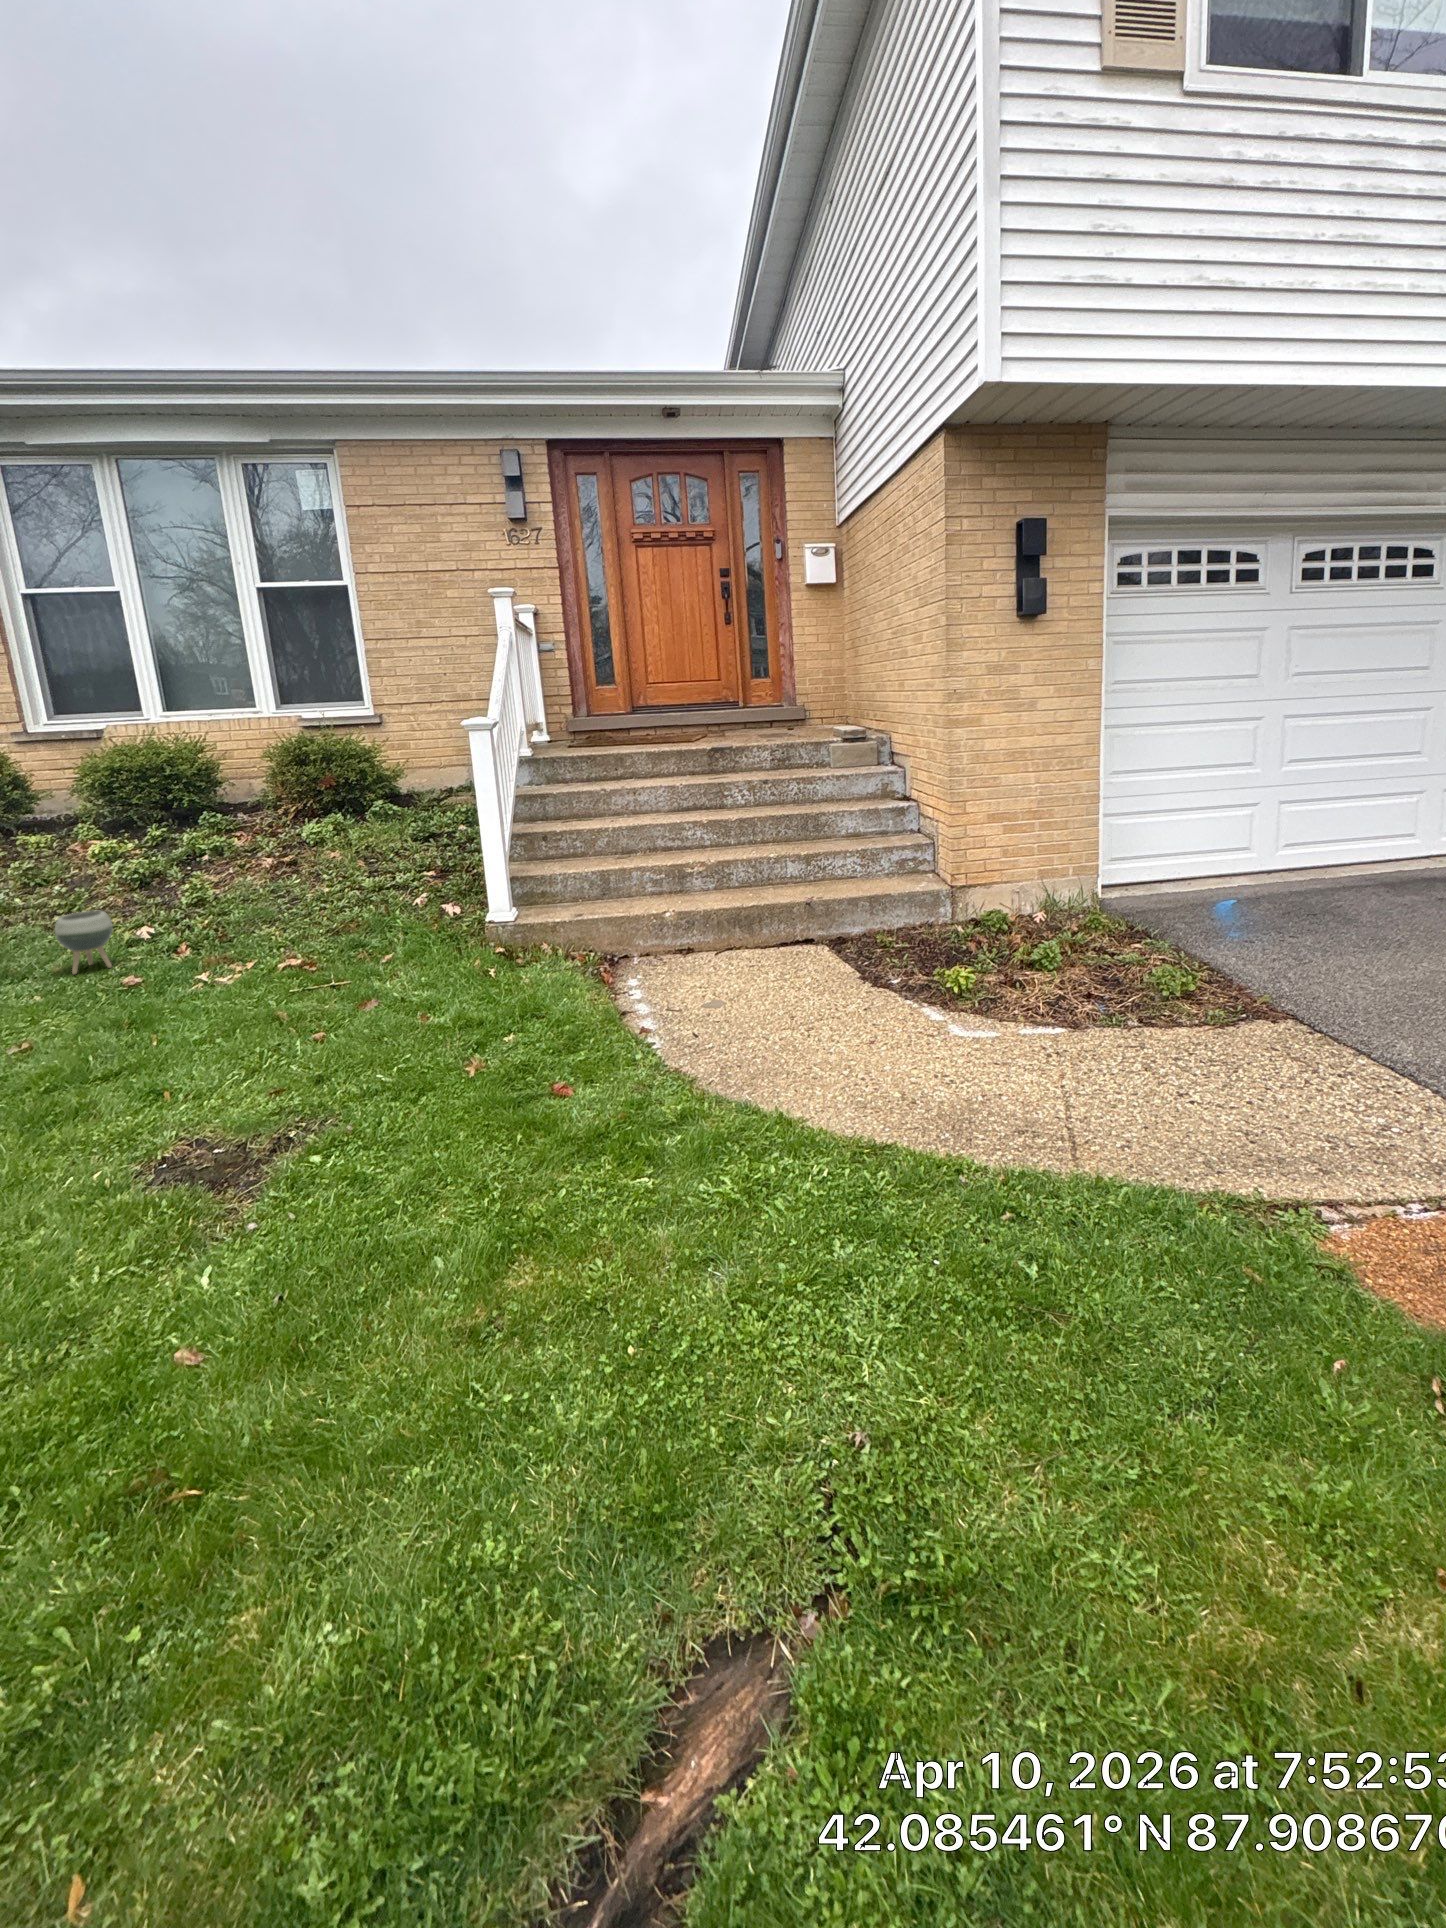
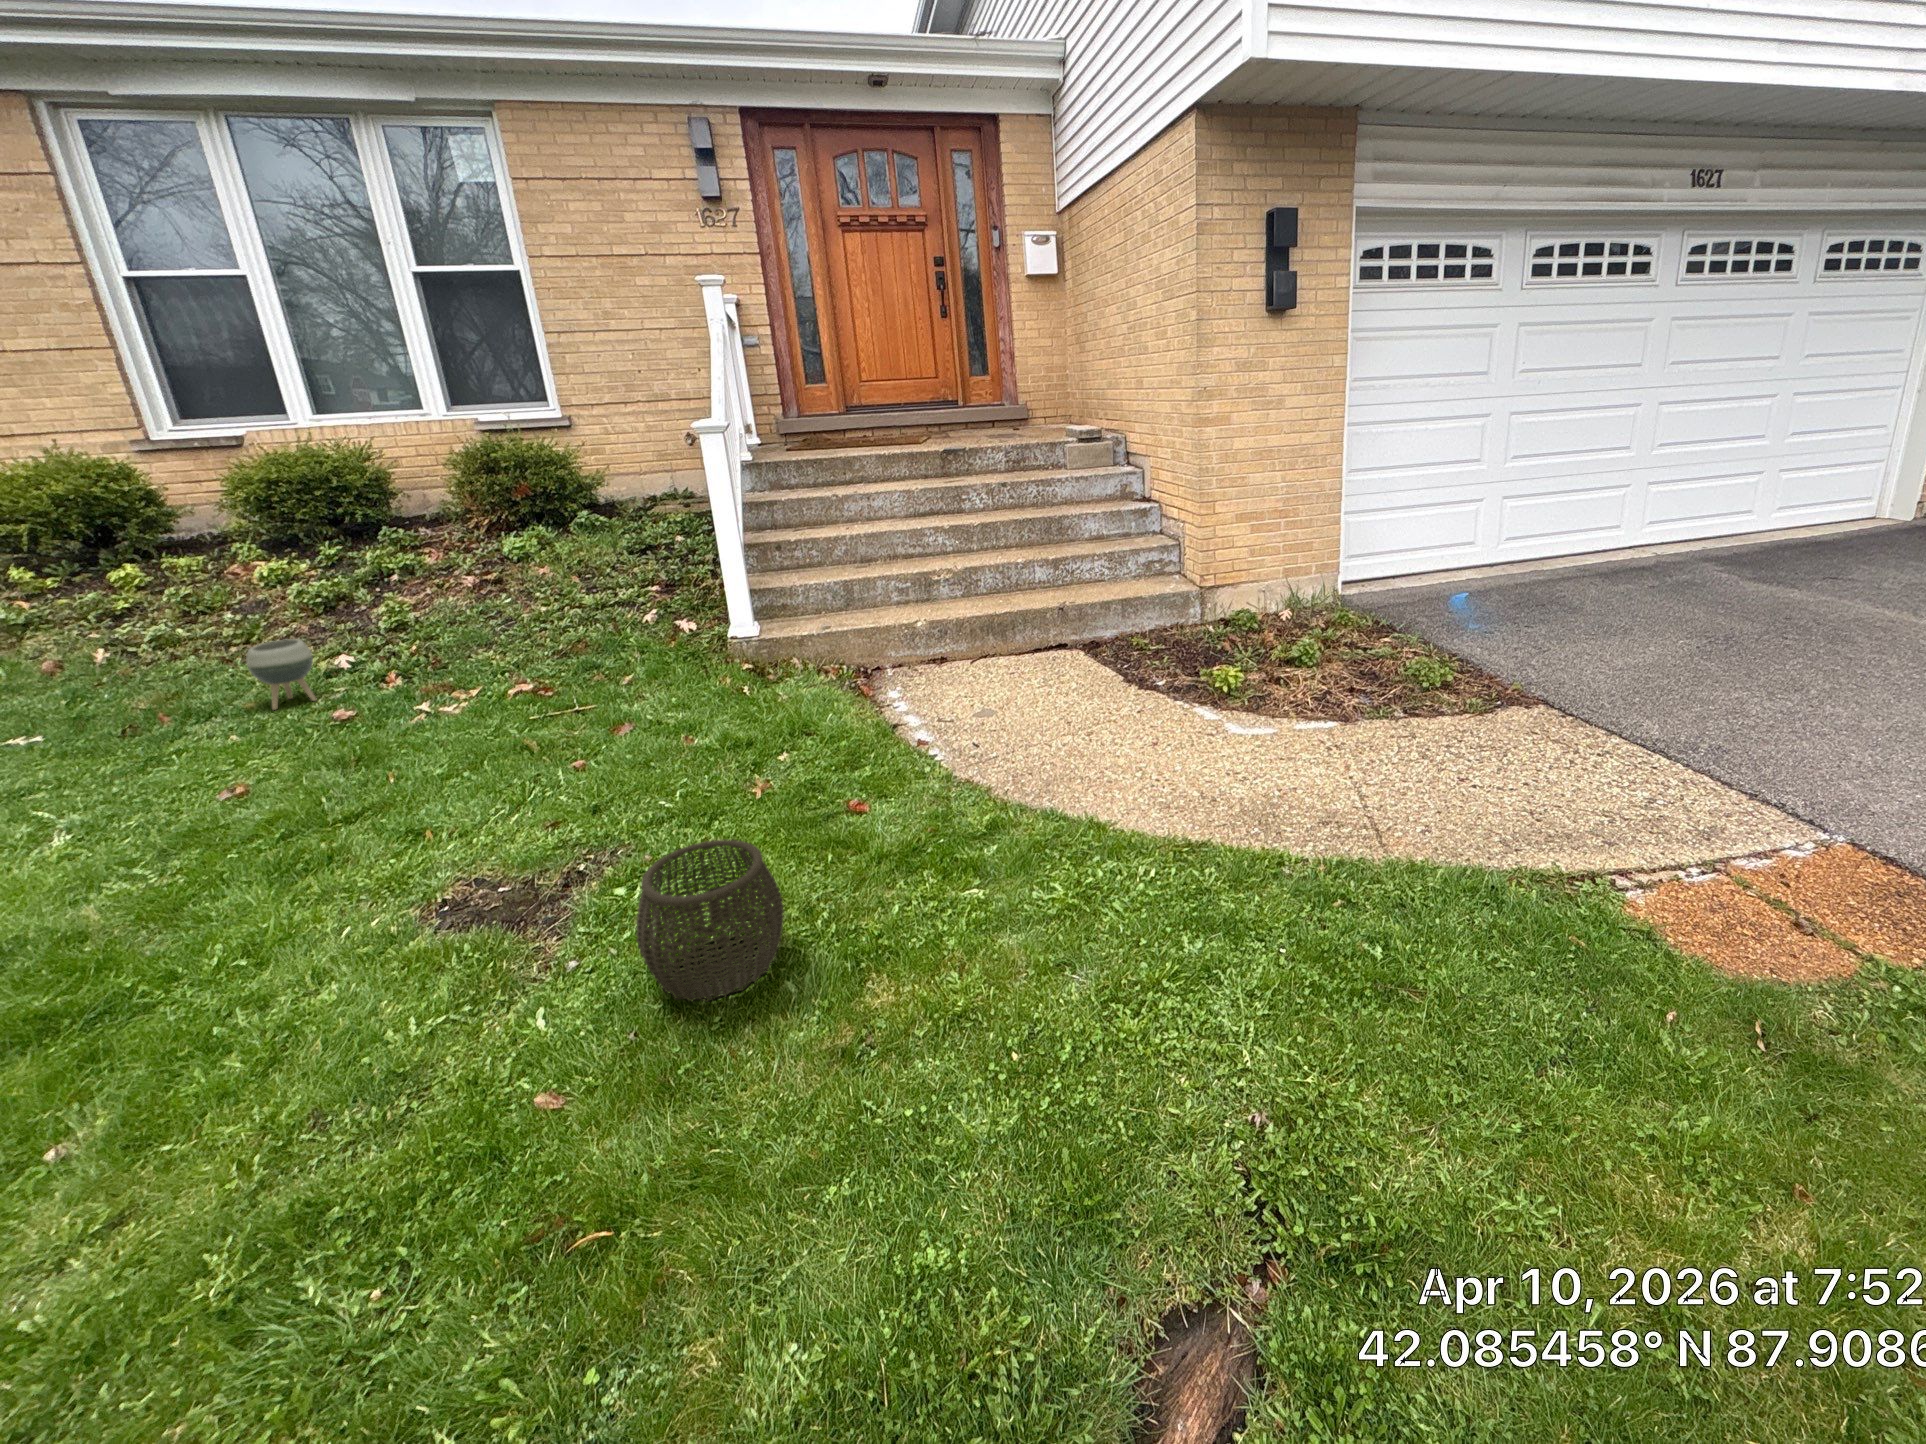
woven basket: none [299,1112,447,1272] -> present [636,839,784,1001]

